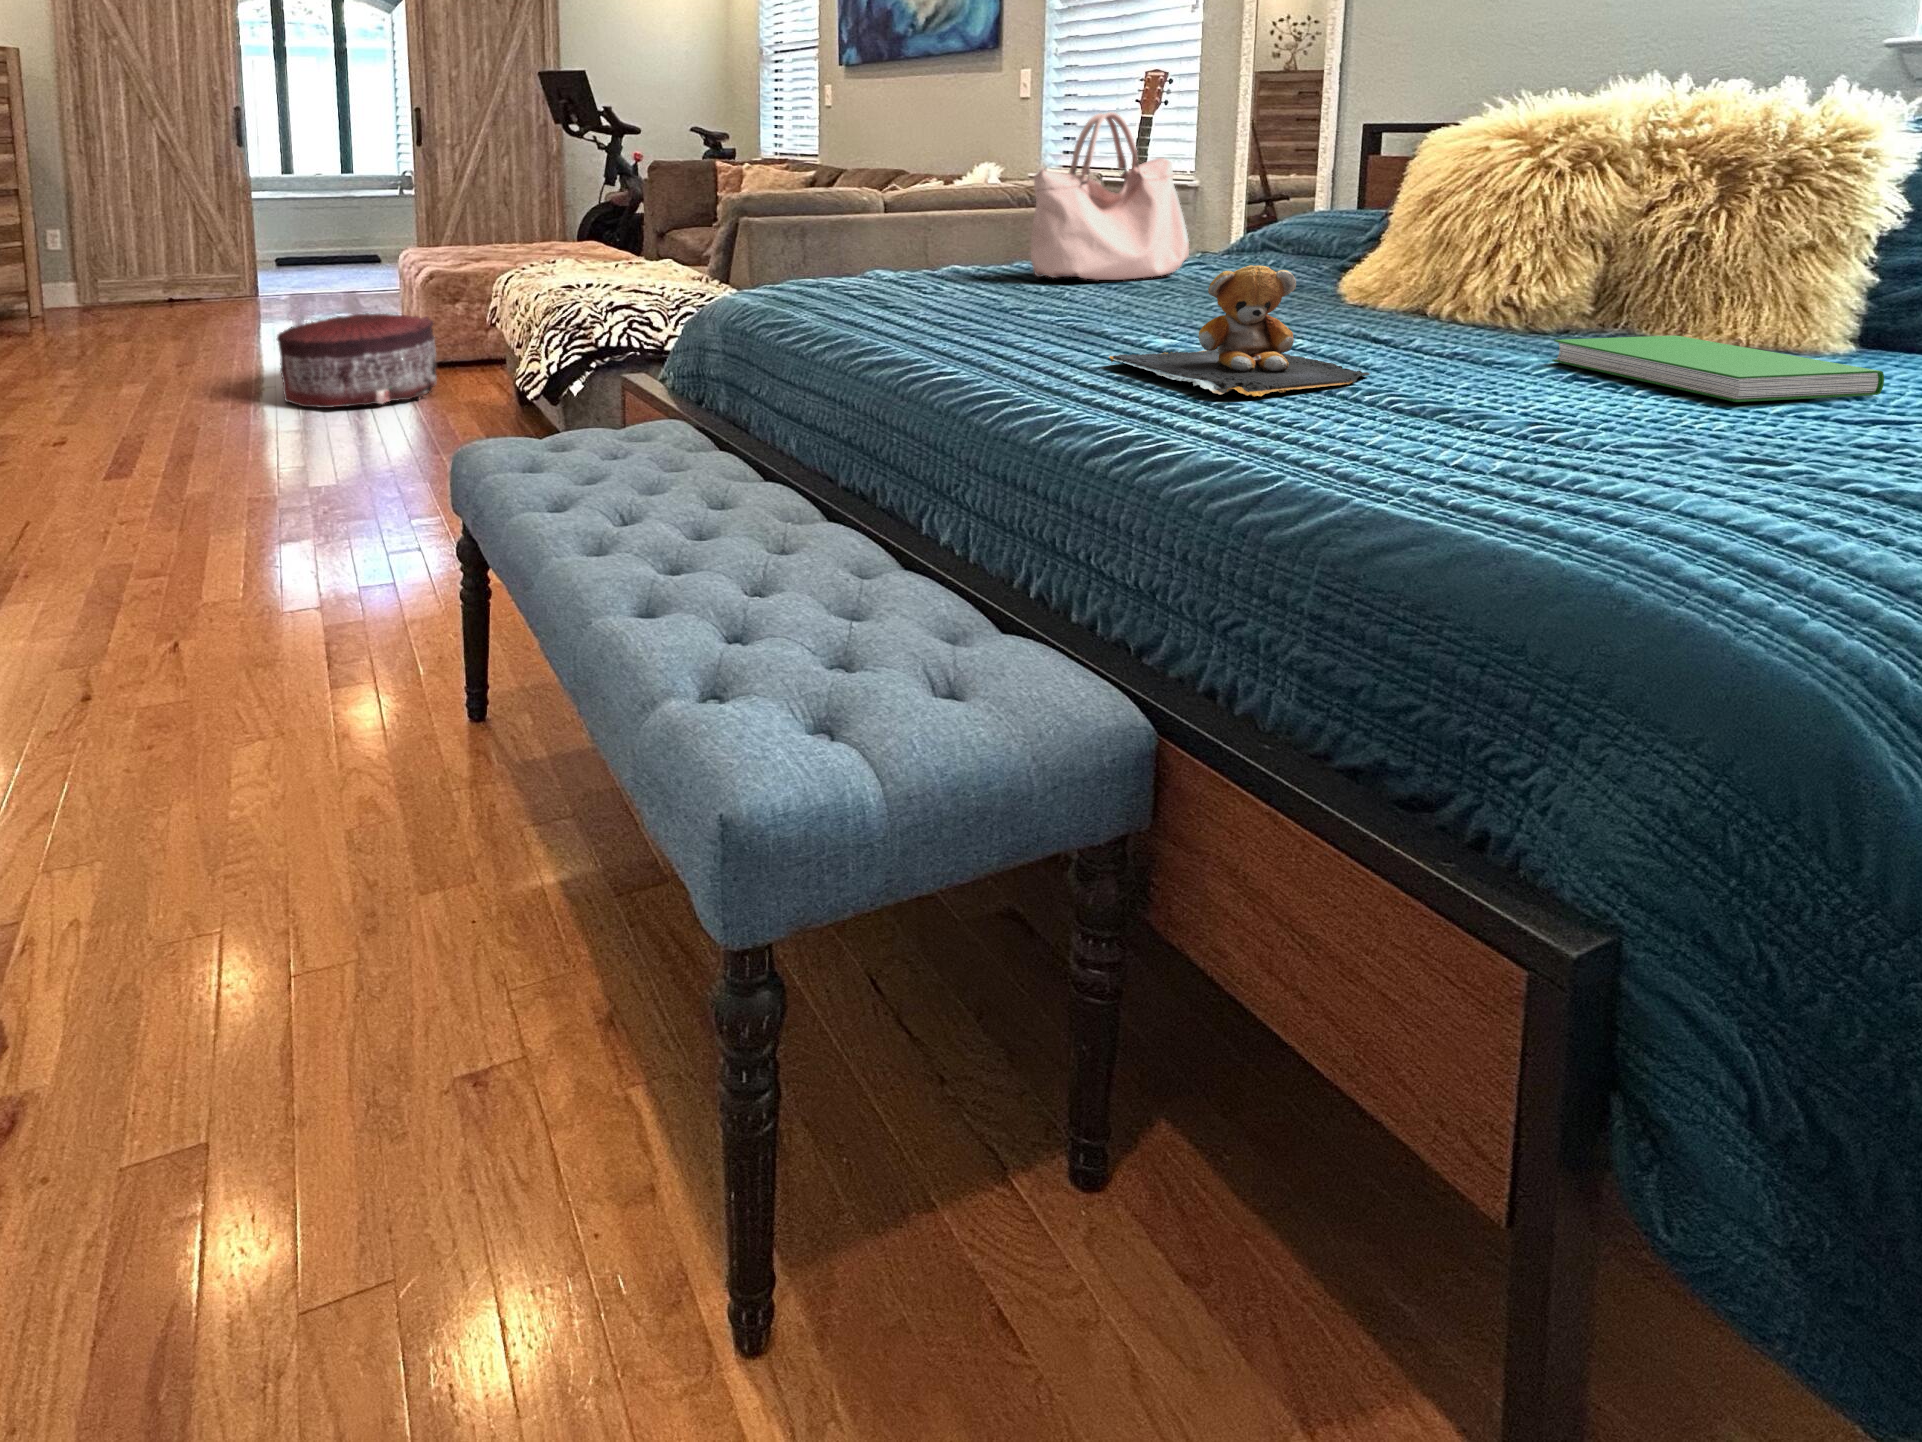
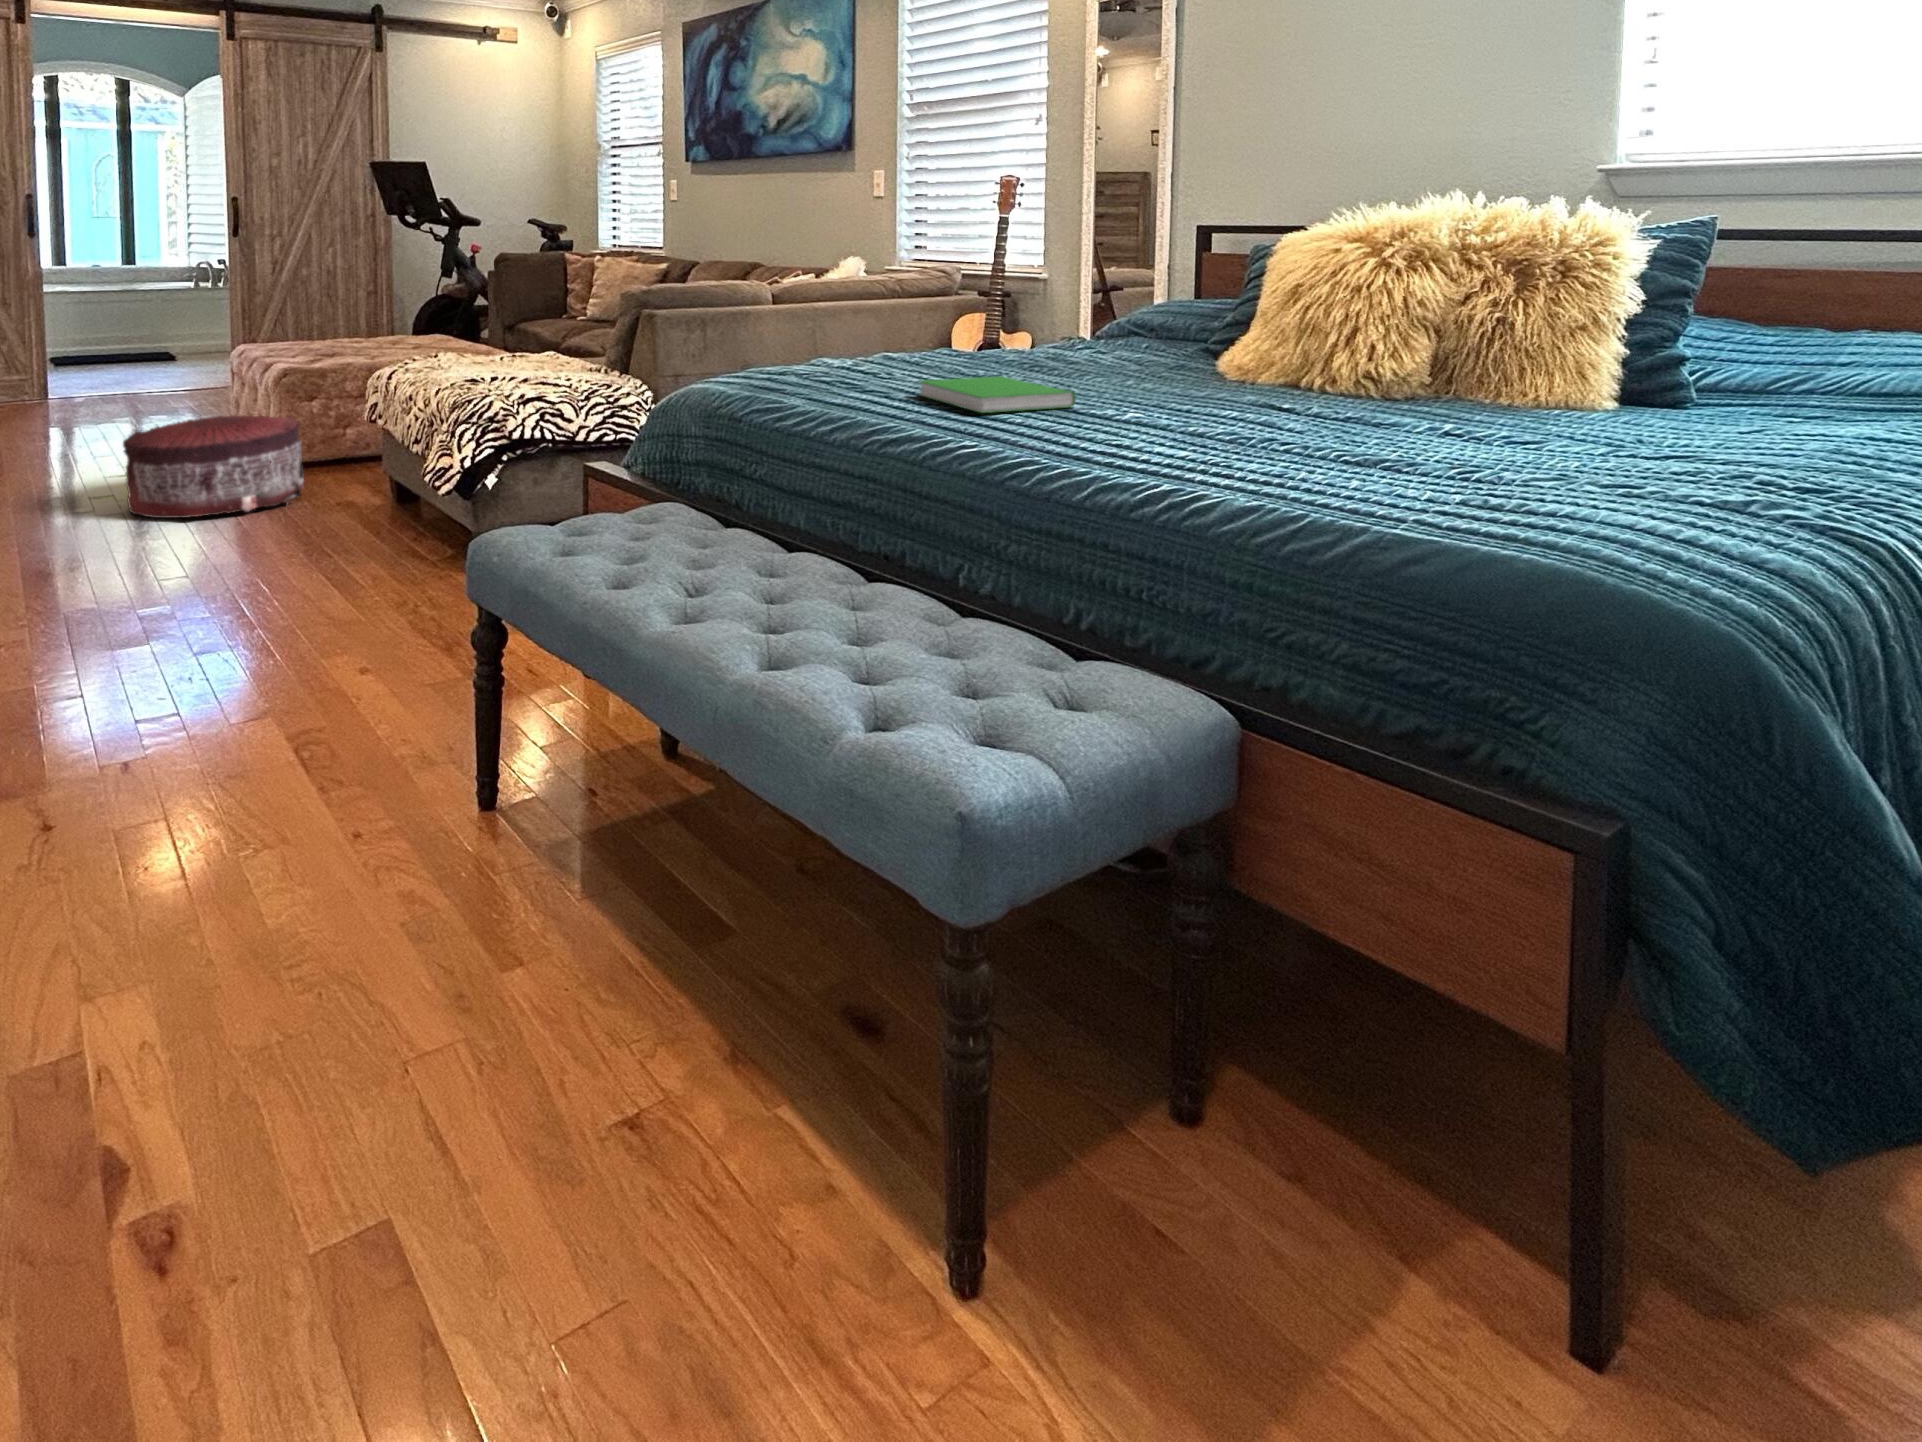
handbag: present [1030,112,1189,280] -> none [964,216,1092,364]
teddy bear: present [1109,265,1370,396] -> none [1101,349,1307,455]
hardcover book: present [1552,336,1884,402] -> present [918,376,1076,413]

